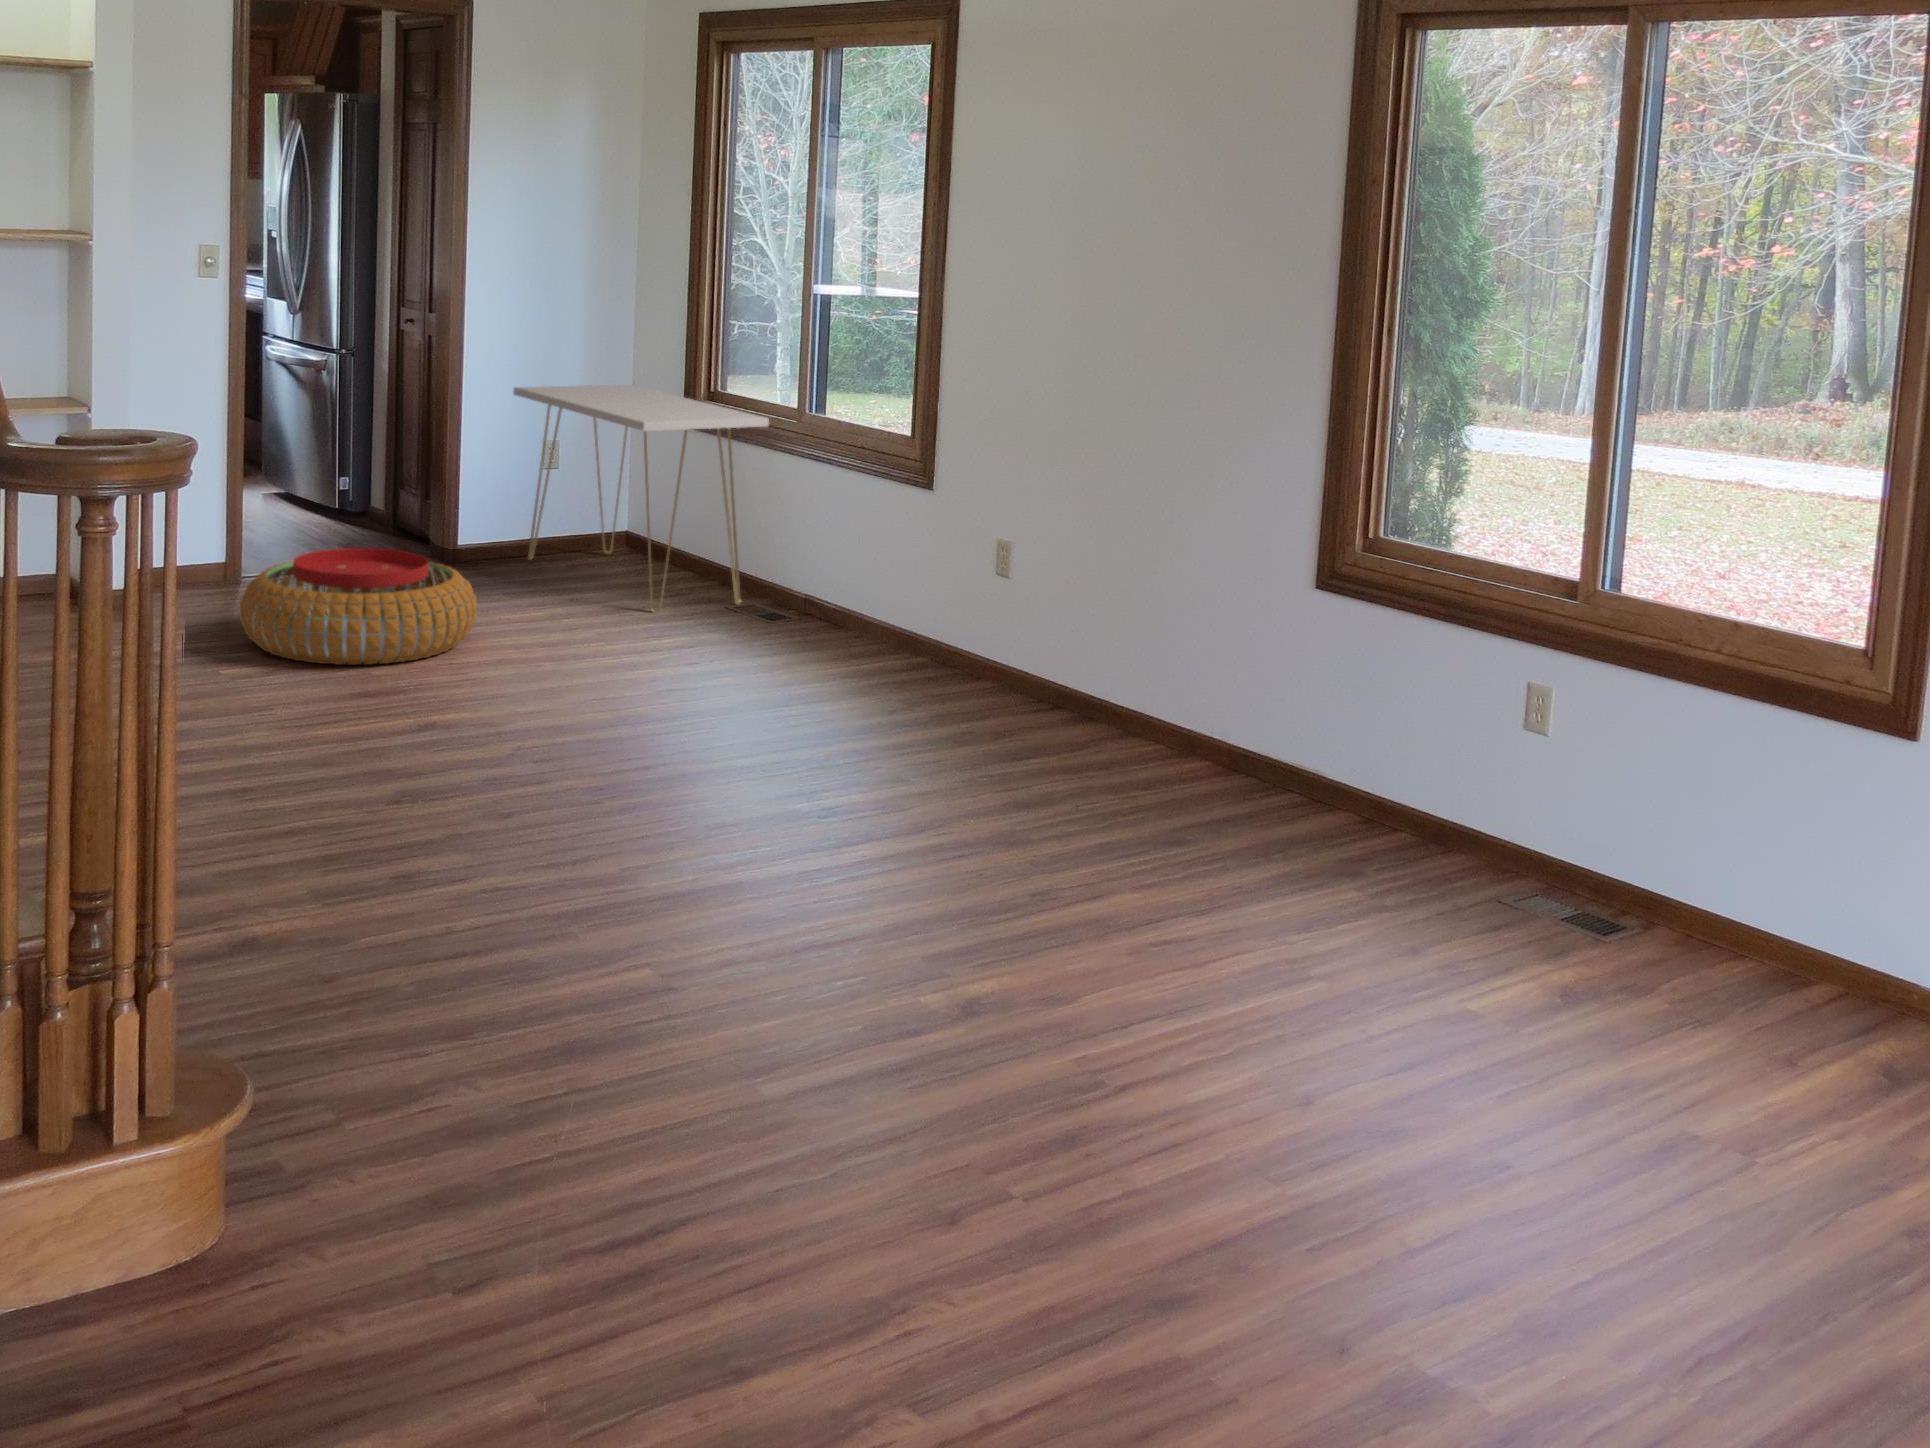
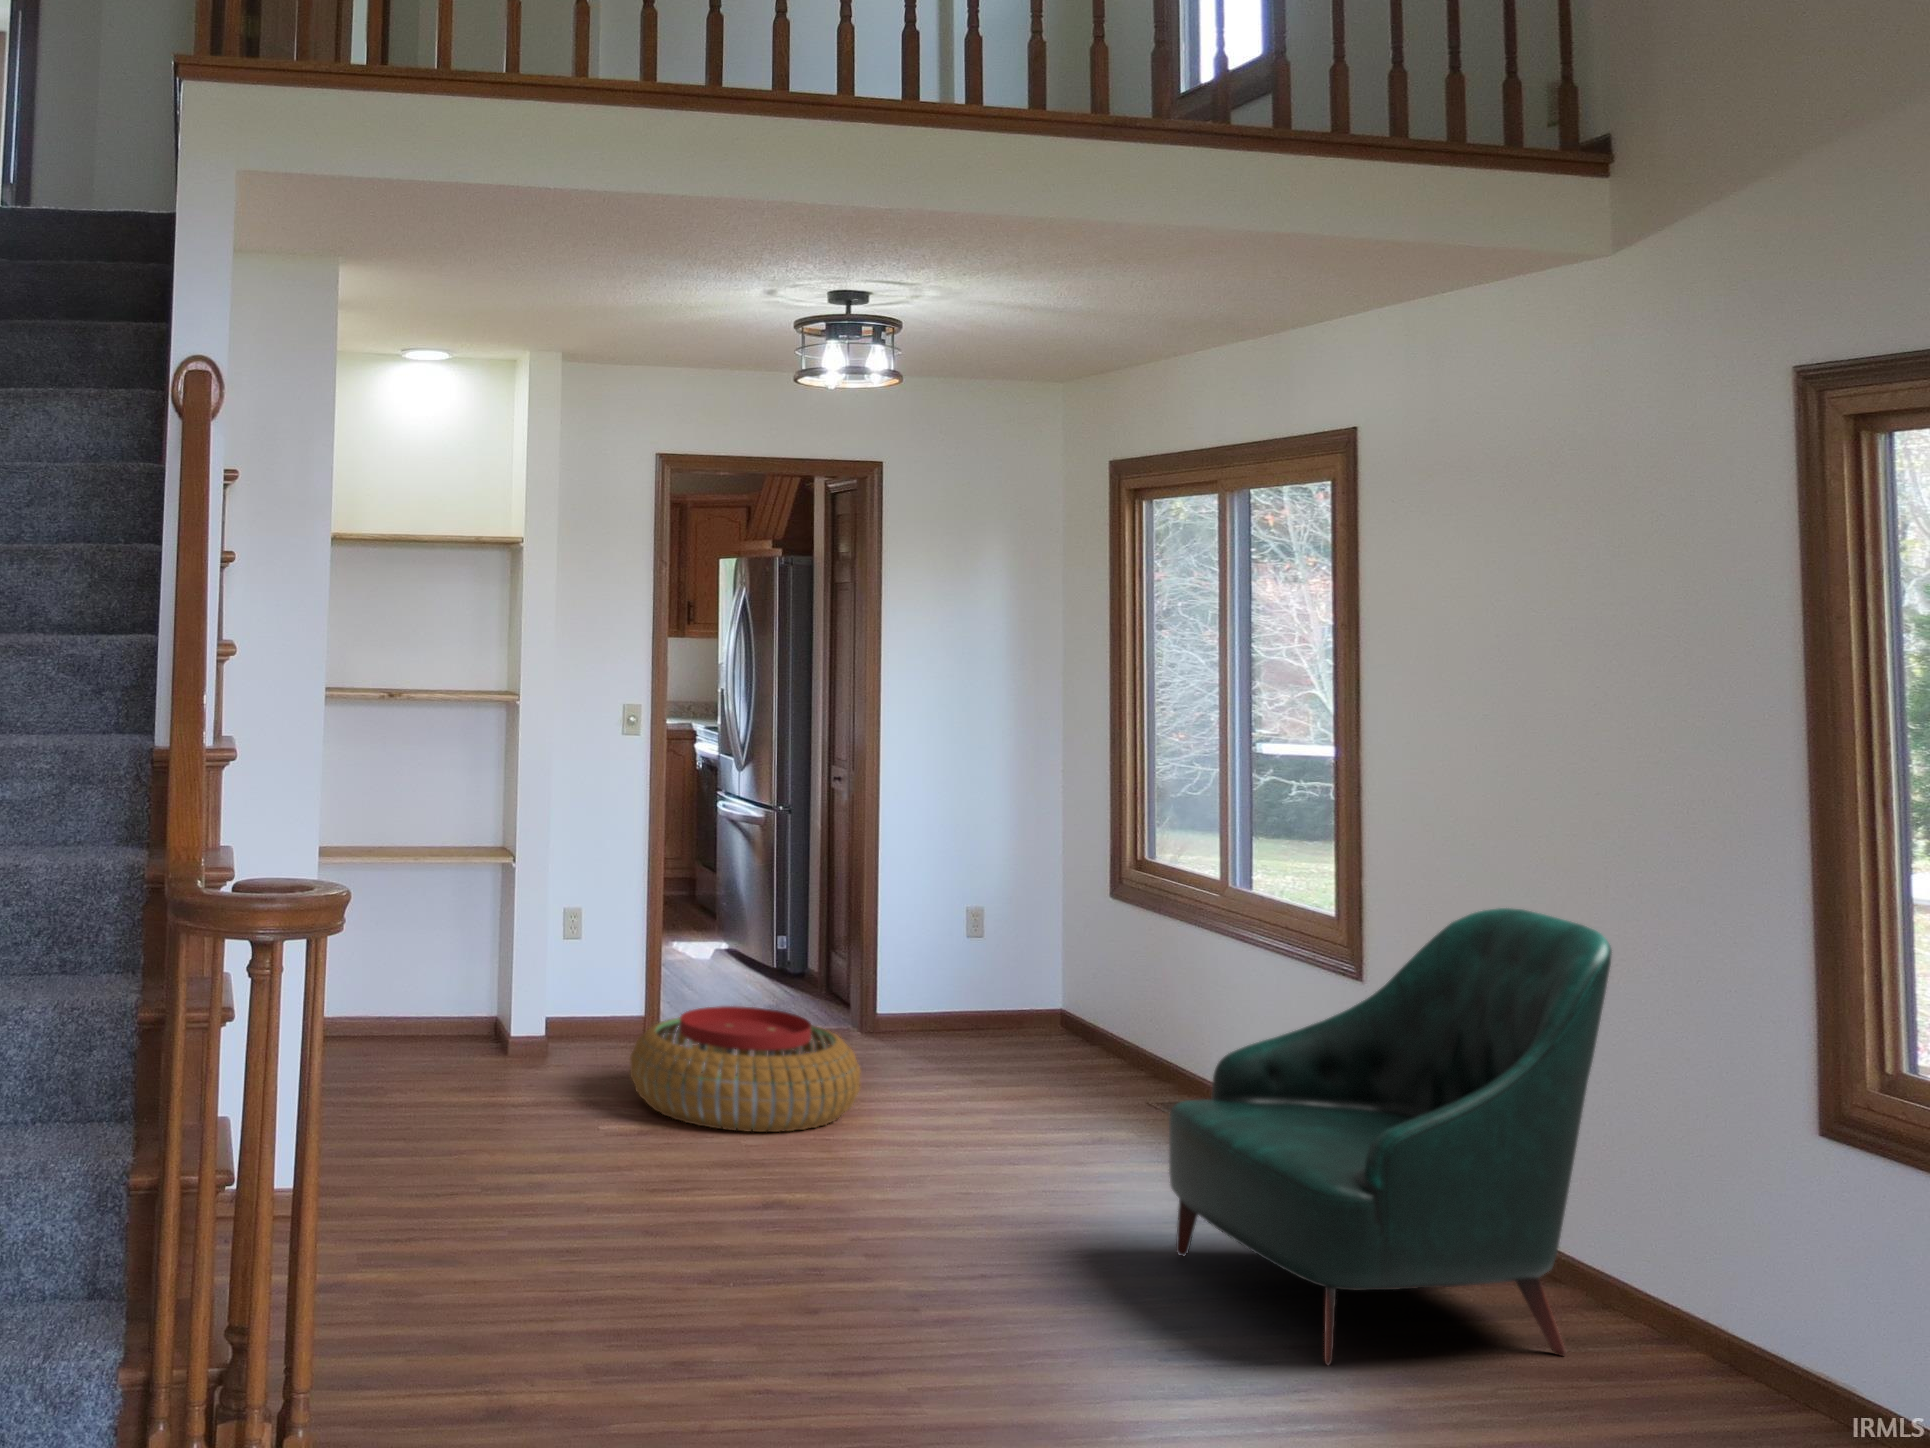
console table: present [513,385,769,613] -> none [928,848,1189,1105]
armchair: none [793,420,1153,795] -> present [1169,908,1612,1365]

